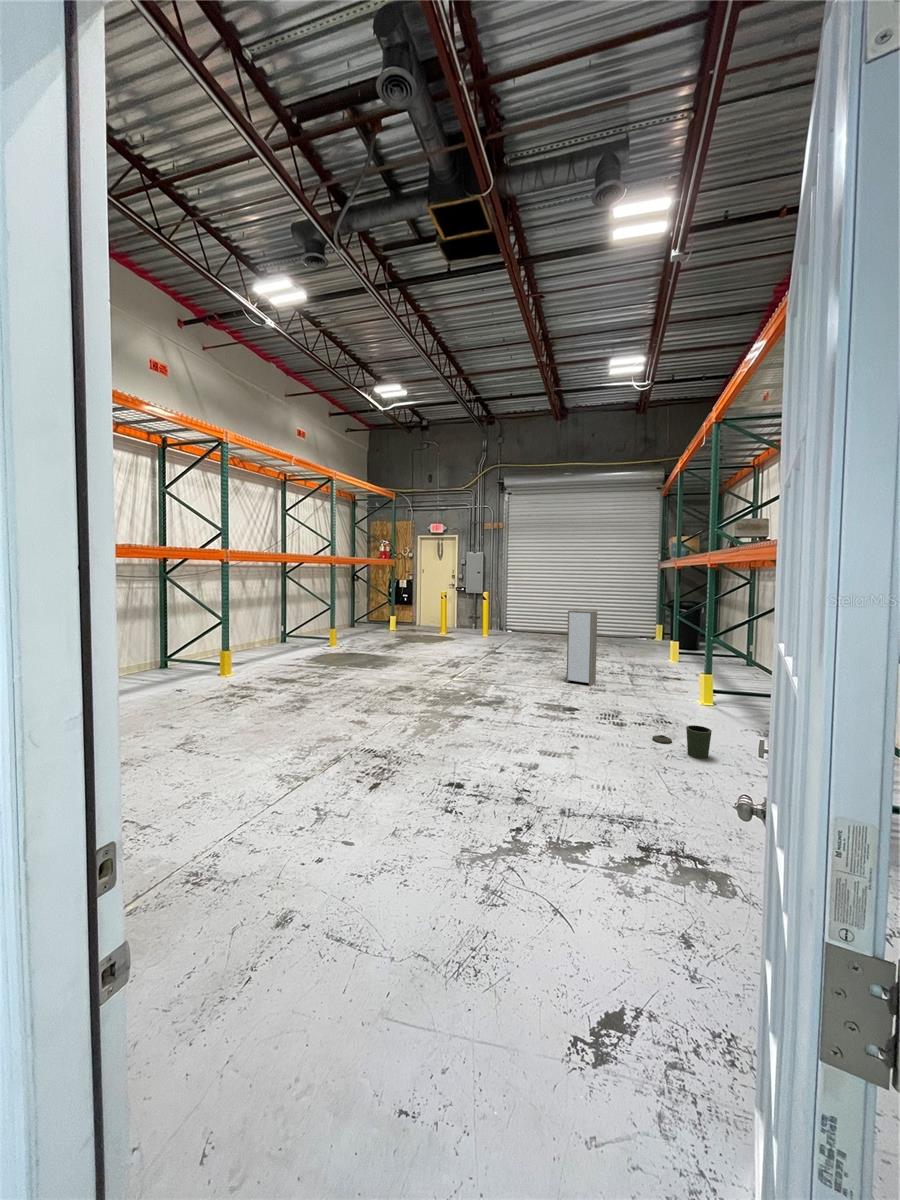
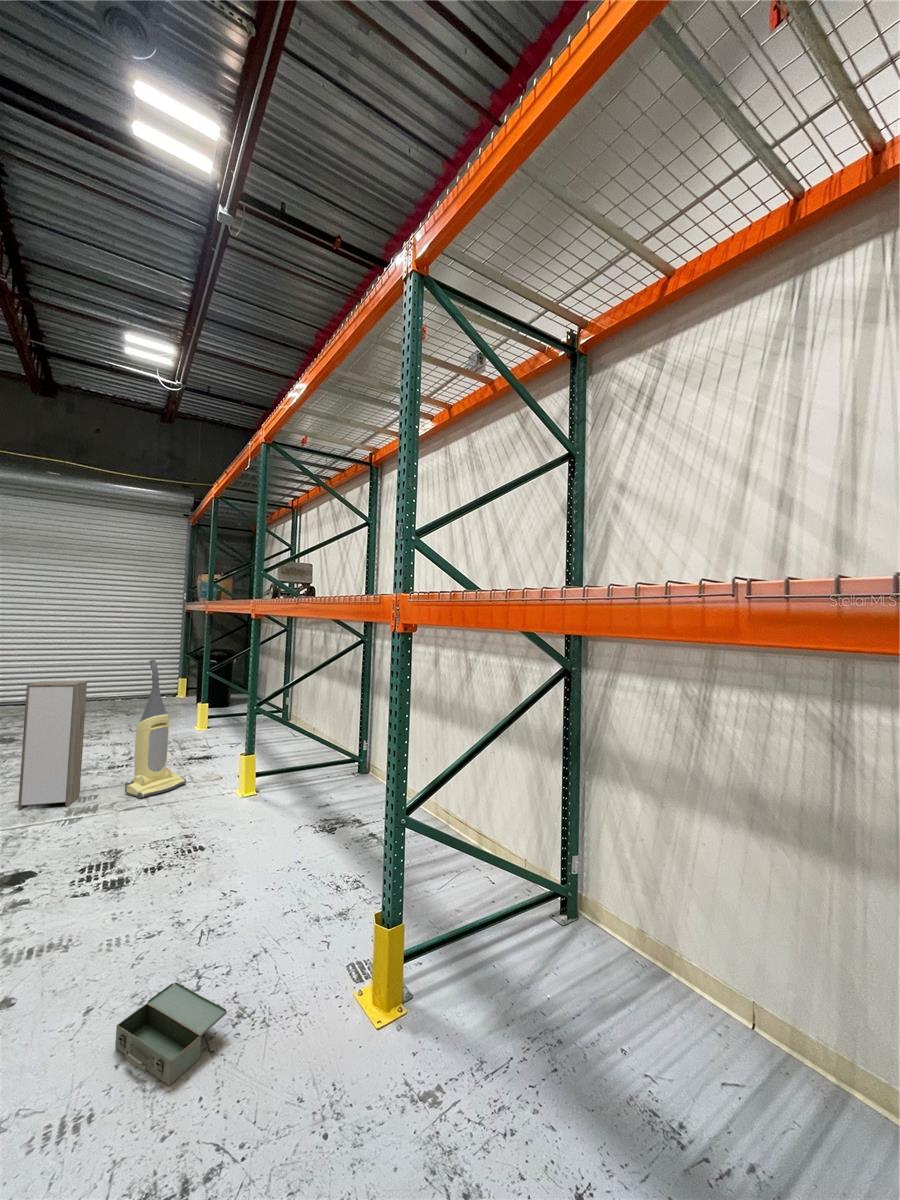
vacuum cleaner: none [621,599,660,691] -> present [125,660,186,799]
trash can: present [652,725,712,759] -> none [177,857,268,913]
toolbox: none [622,762,678,796] -> present [115,982,227,1086]

